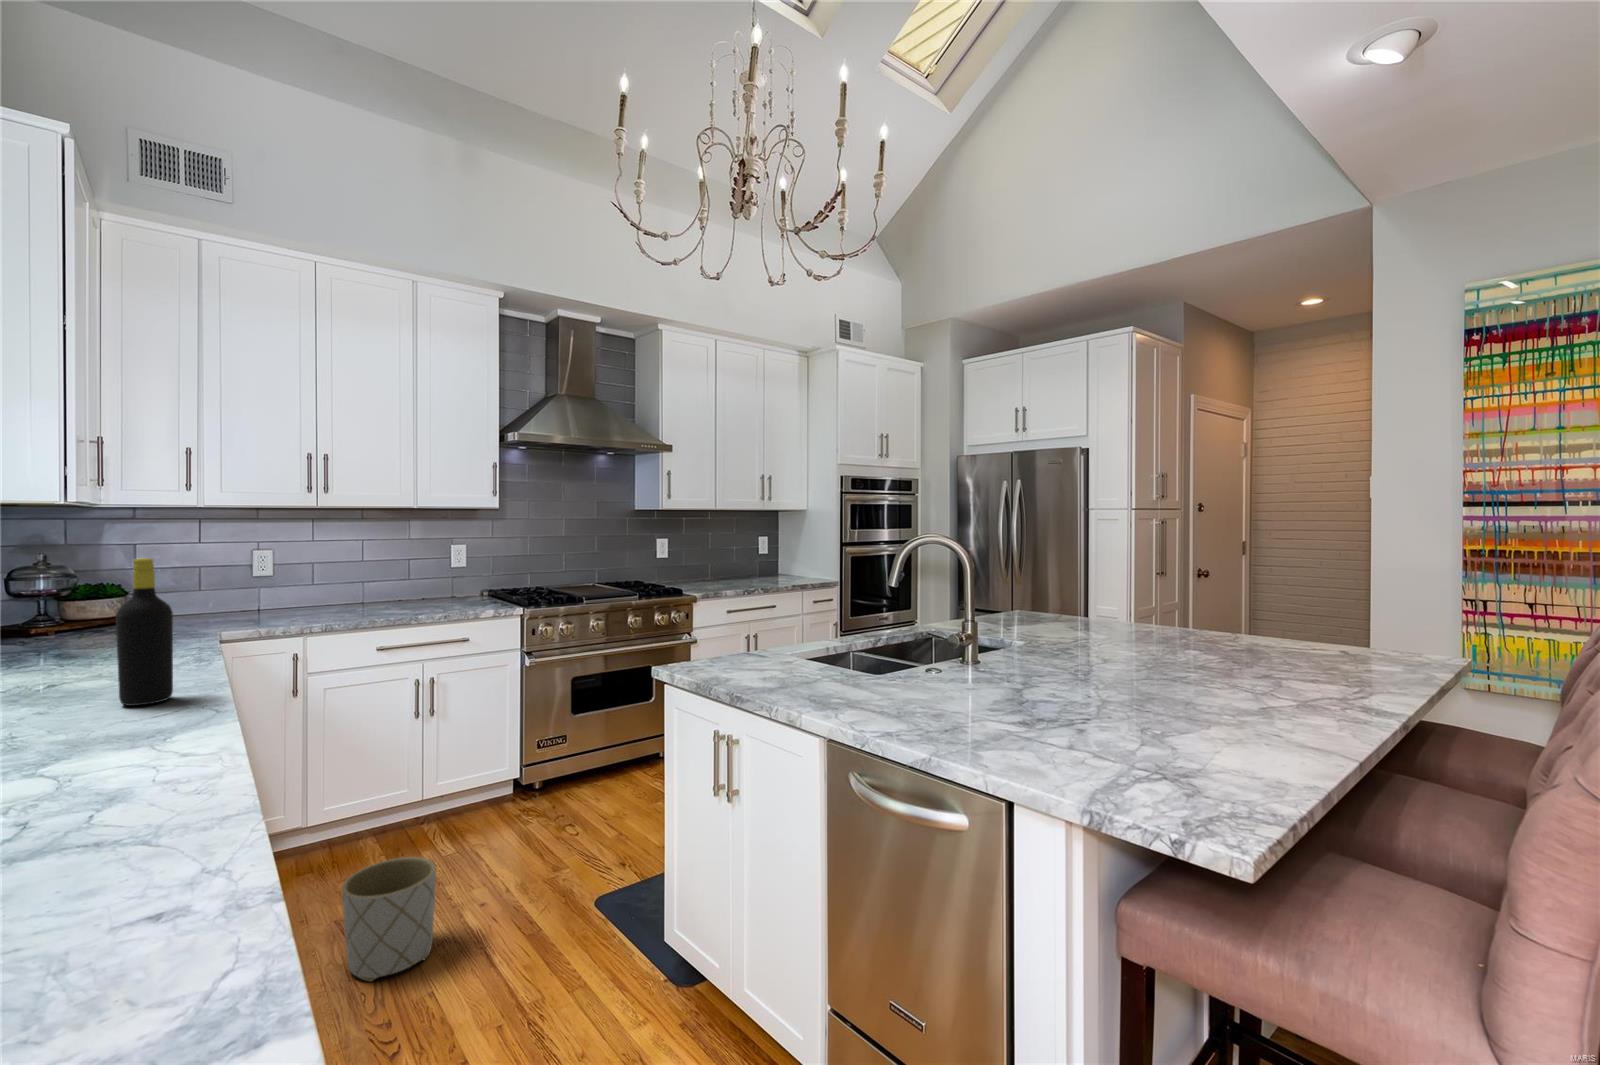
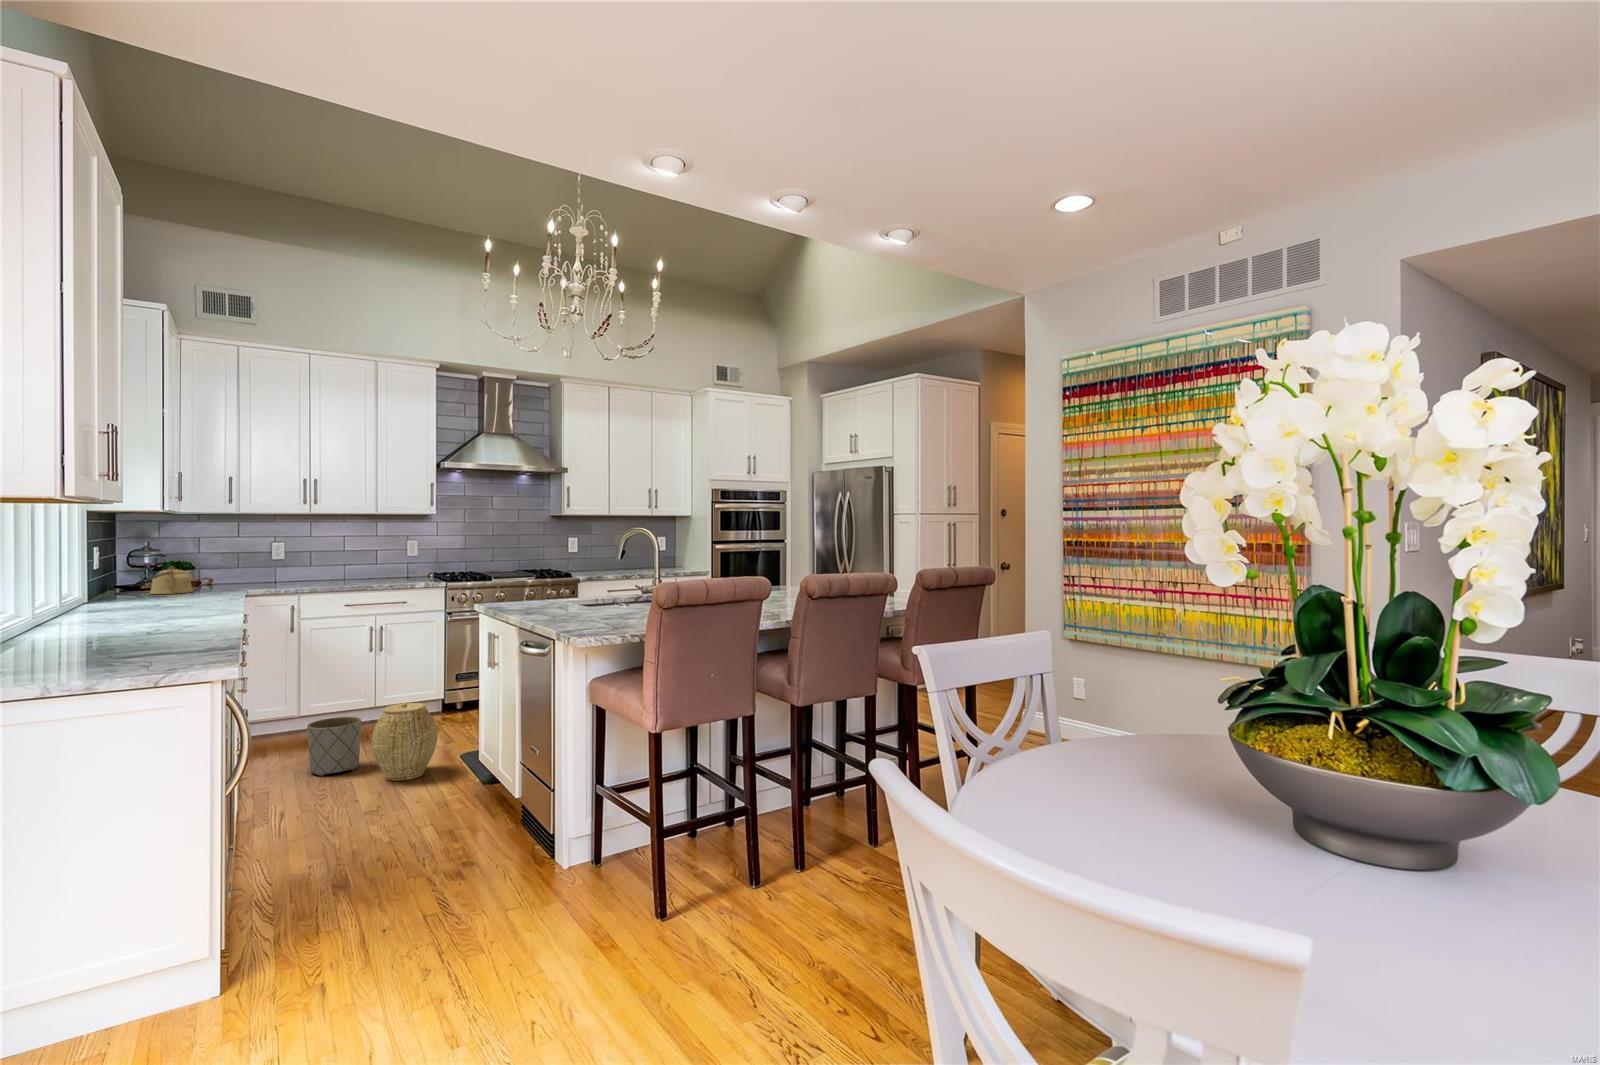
bottle: present [116,558,173,706] -> none [195,538,221,608]
kettle: none [34,597,123,648] -> present [148,566,193,594]
woven basket: none [467,836,579,990] -> present [372,703,438,781]

